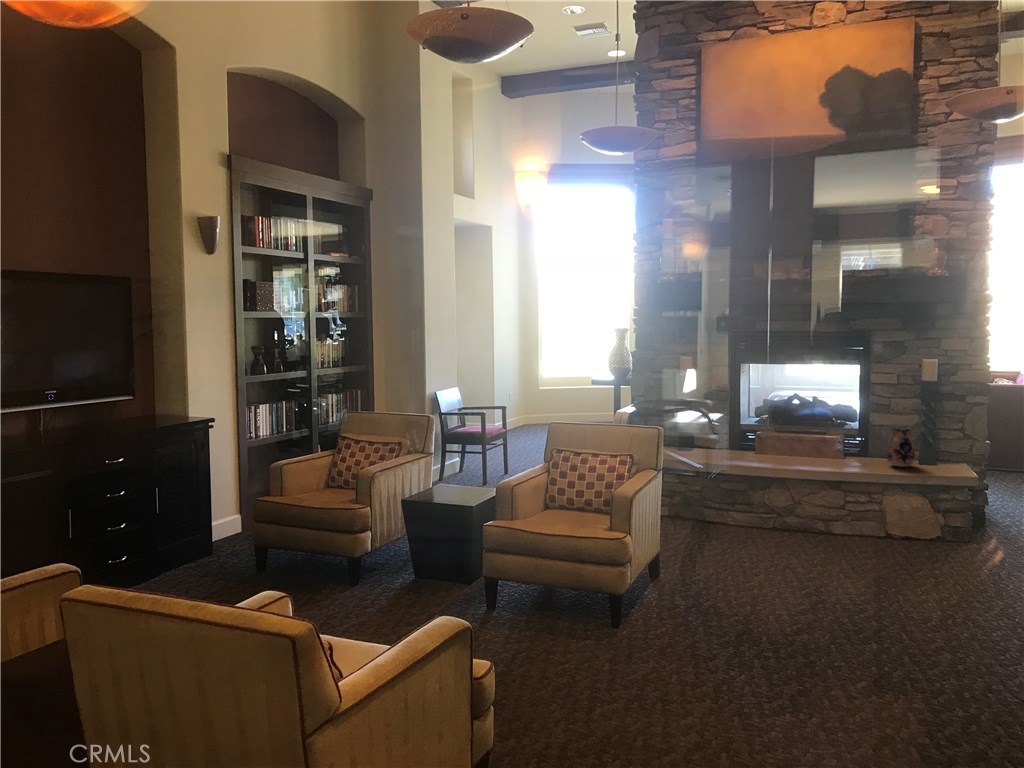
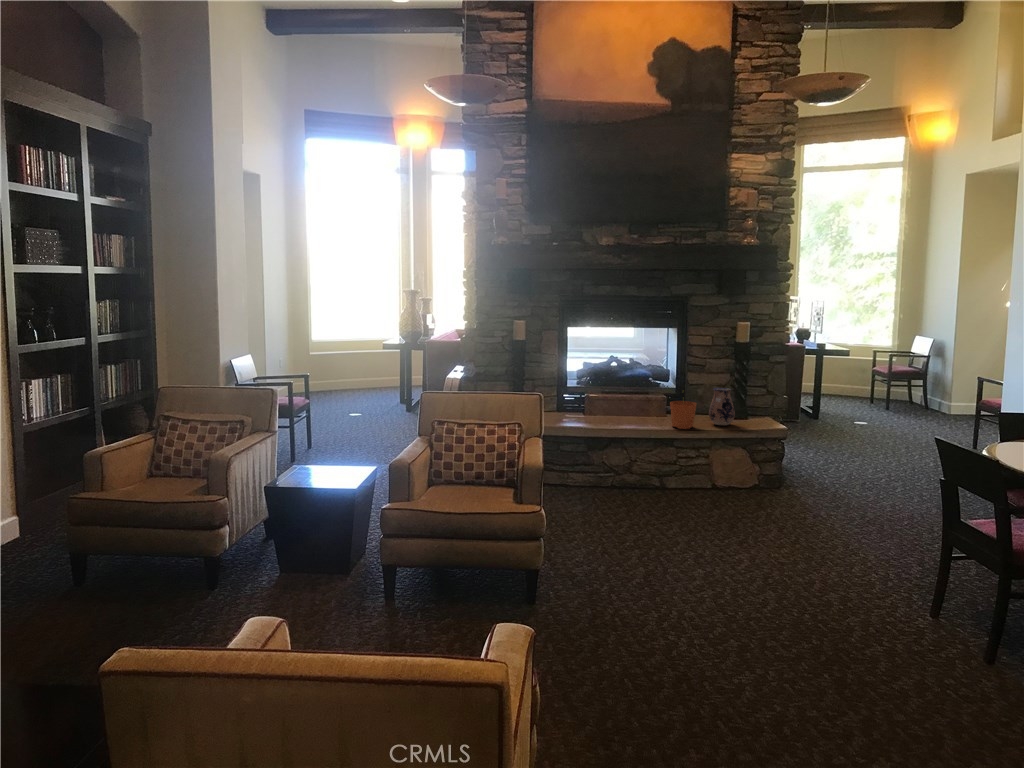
plant pot: none [840,428,869,469] -> present [670,401,696,429]

